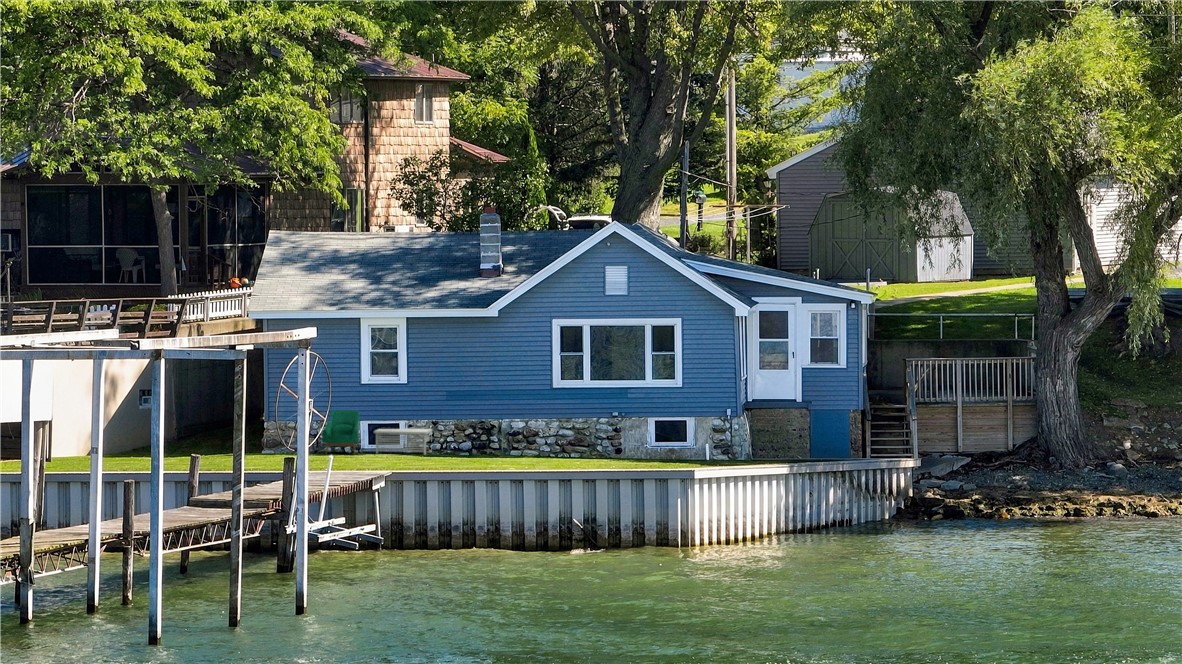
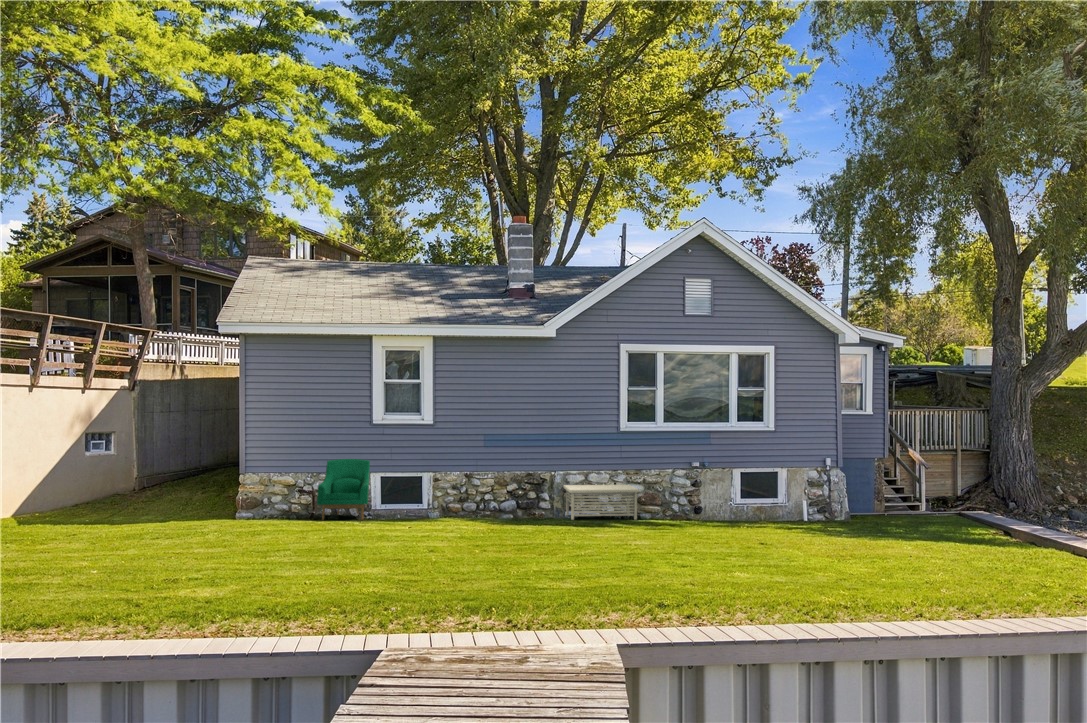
storage bench: present [374,428,432,454] -> present [564,485,639,520]

